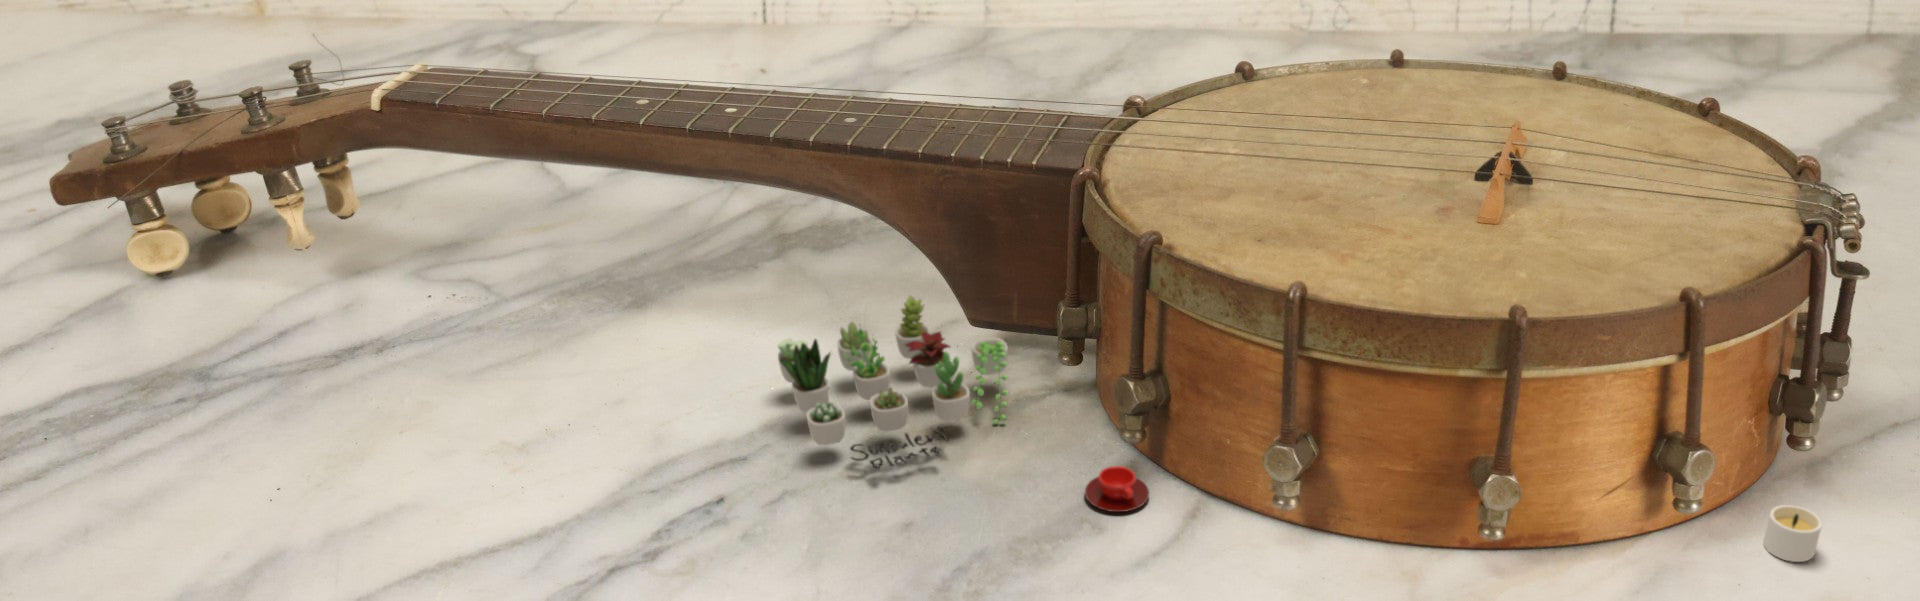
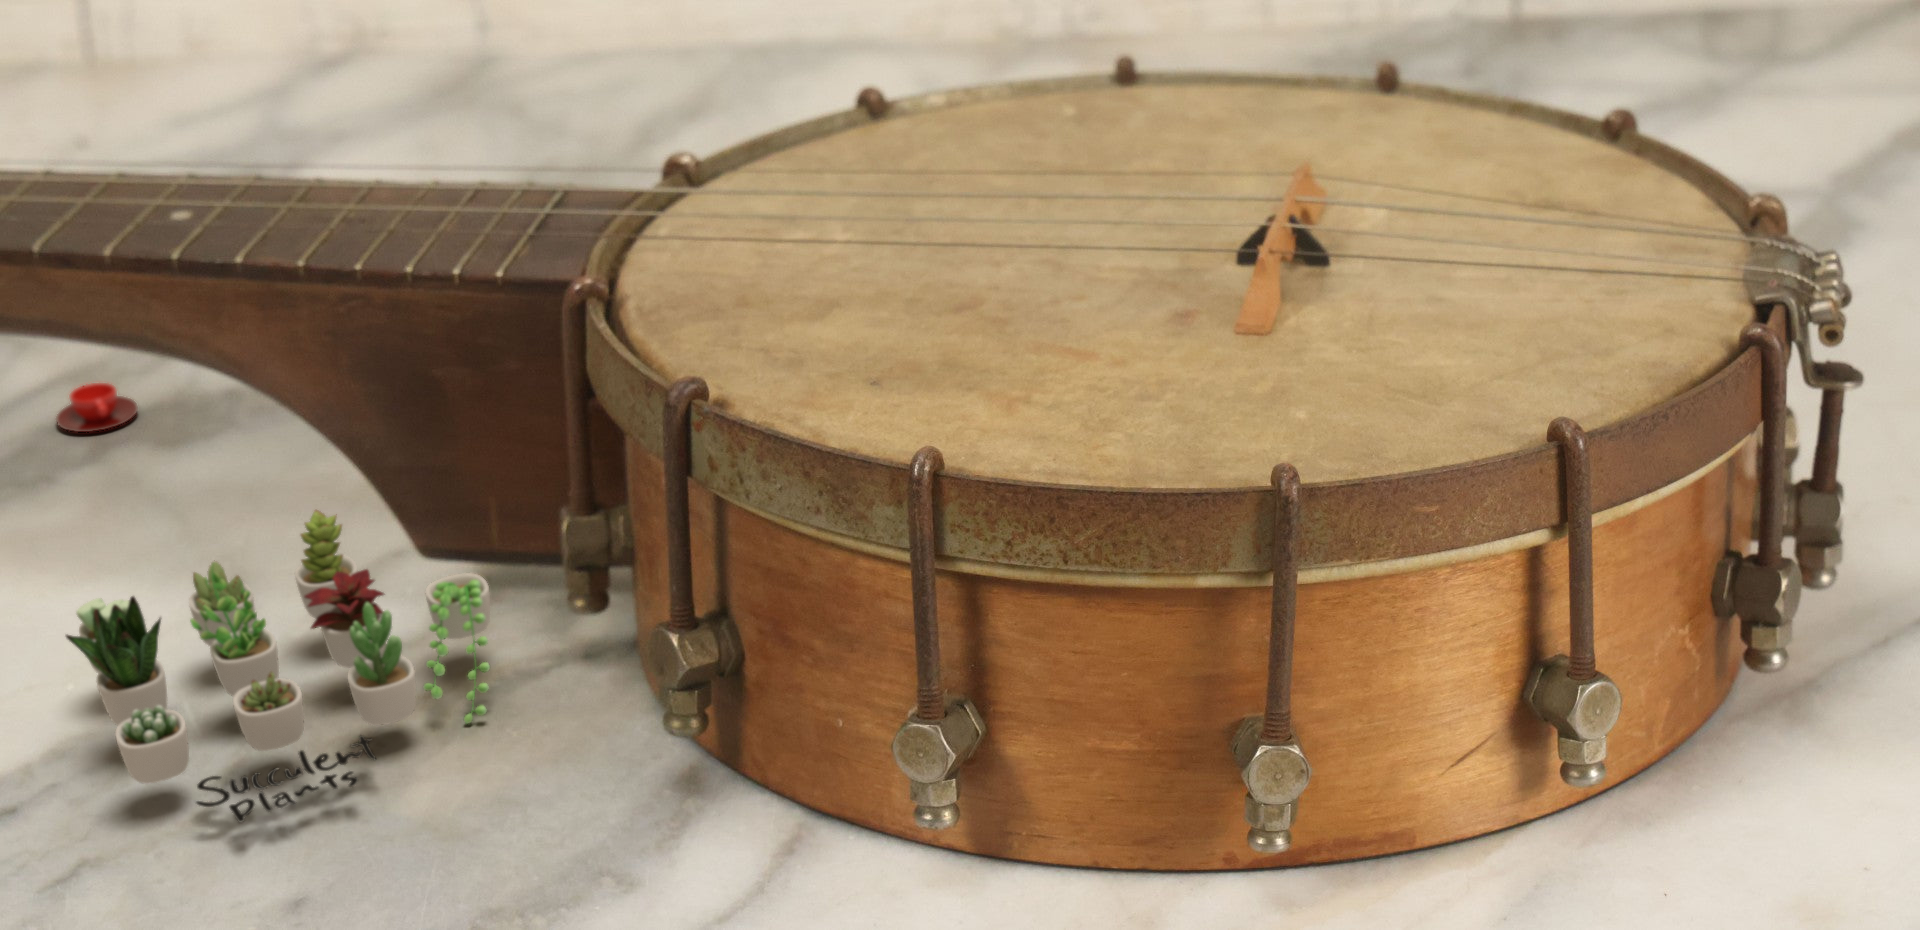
teacup: present [1085,466,1149,512] -> present [56,383,138,432]
candle: present [1763,505,1822,562] -> none [1719,764,1829,857]

